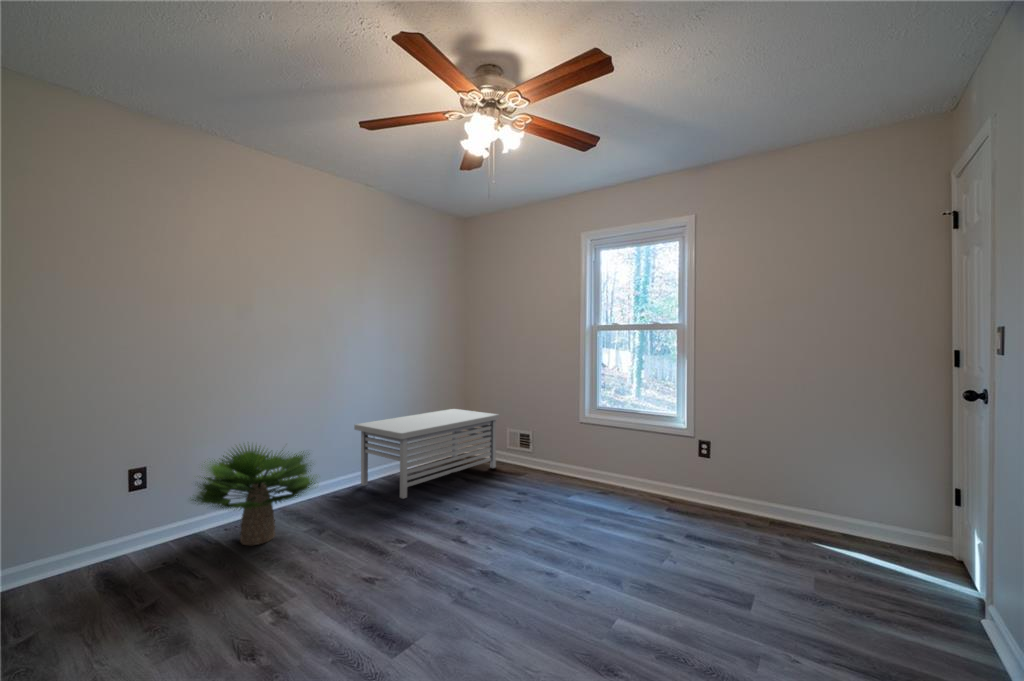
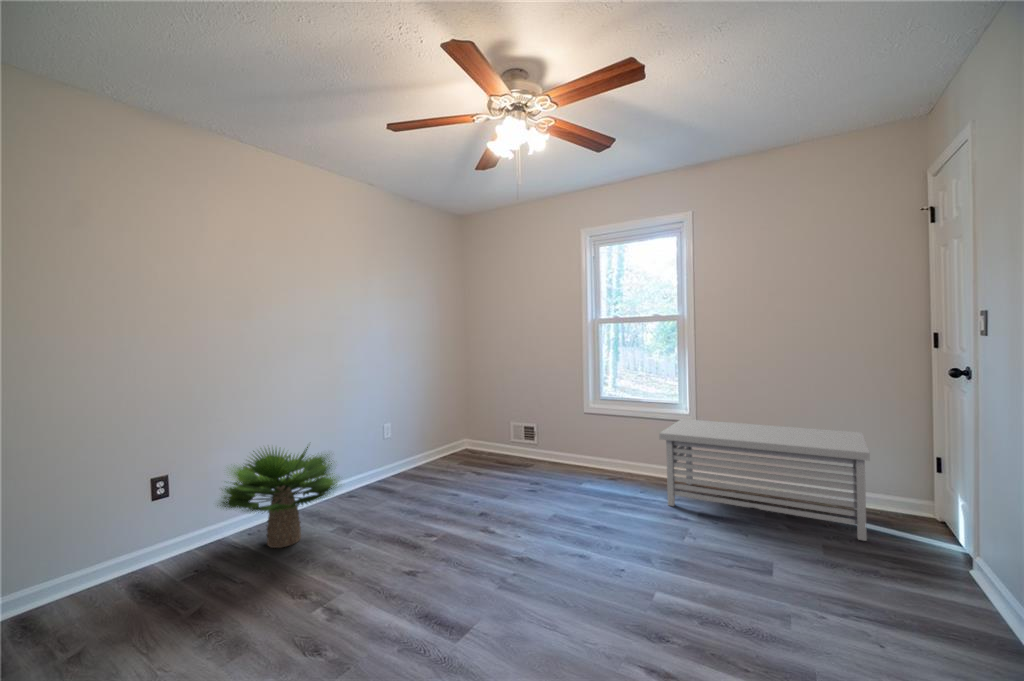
storage bench: present [354,409,499,499] -> present [659,419,870,541]

